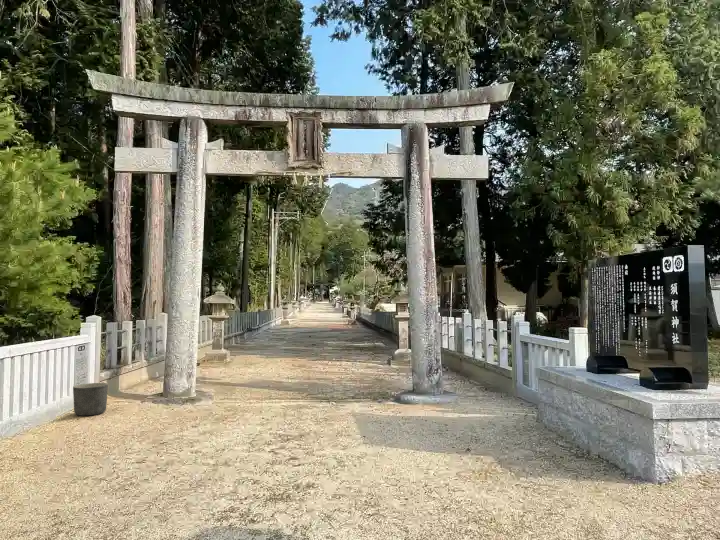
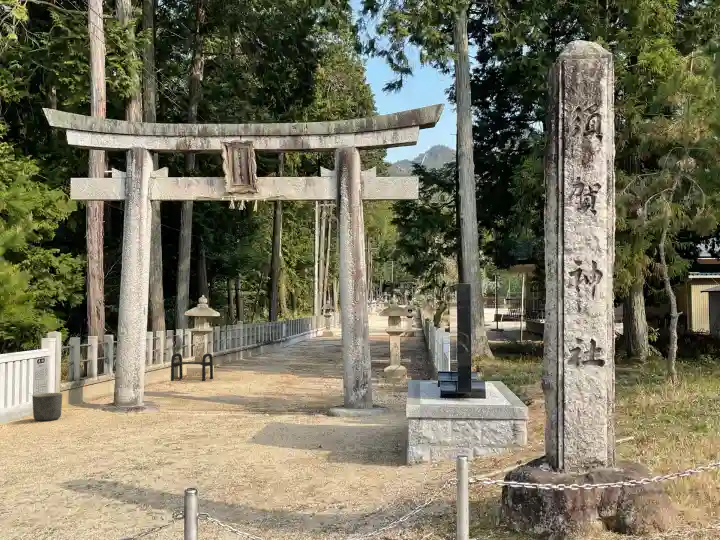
bench: none [191,339,232,366] -> present [171,353,213,381]

